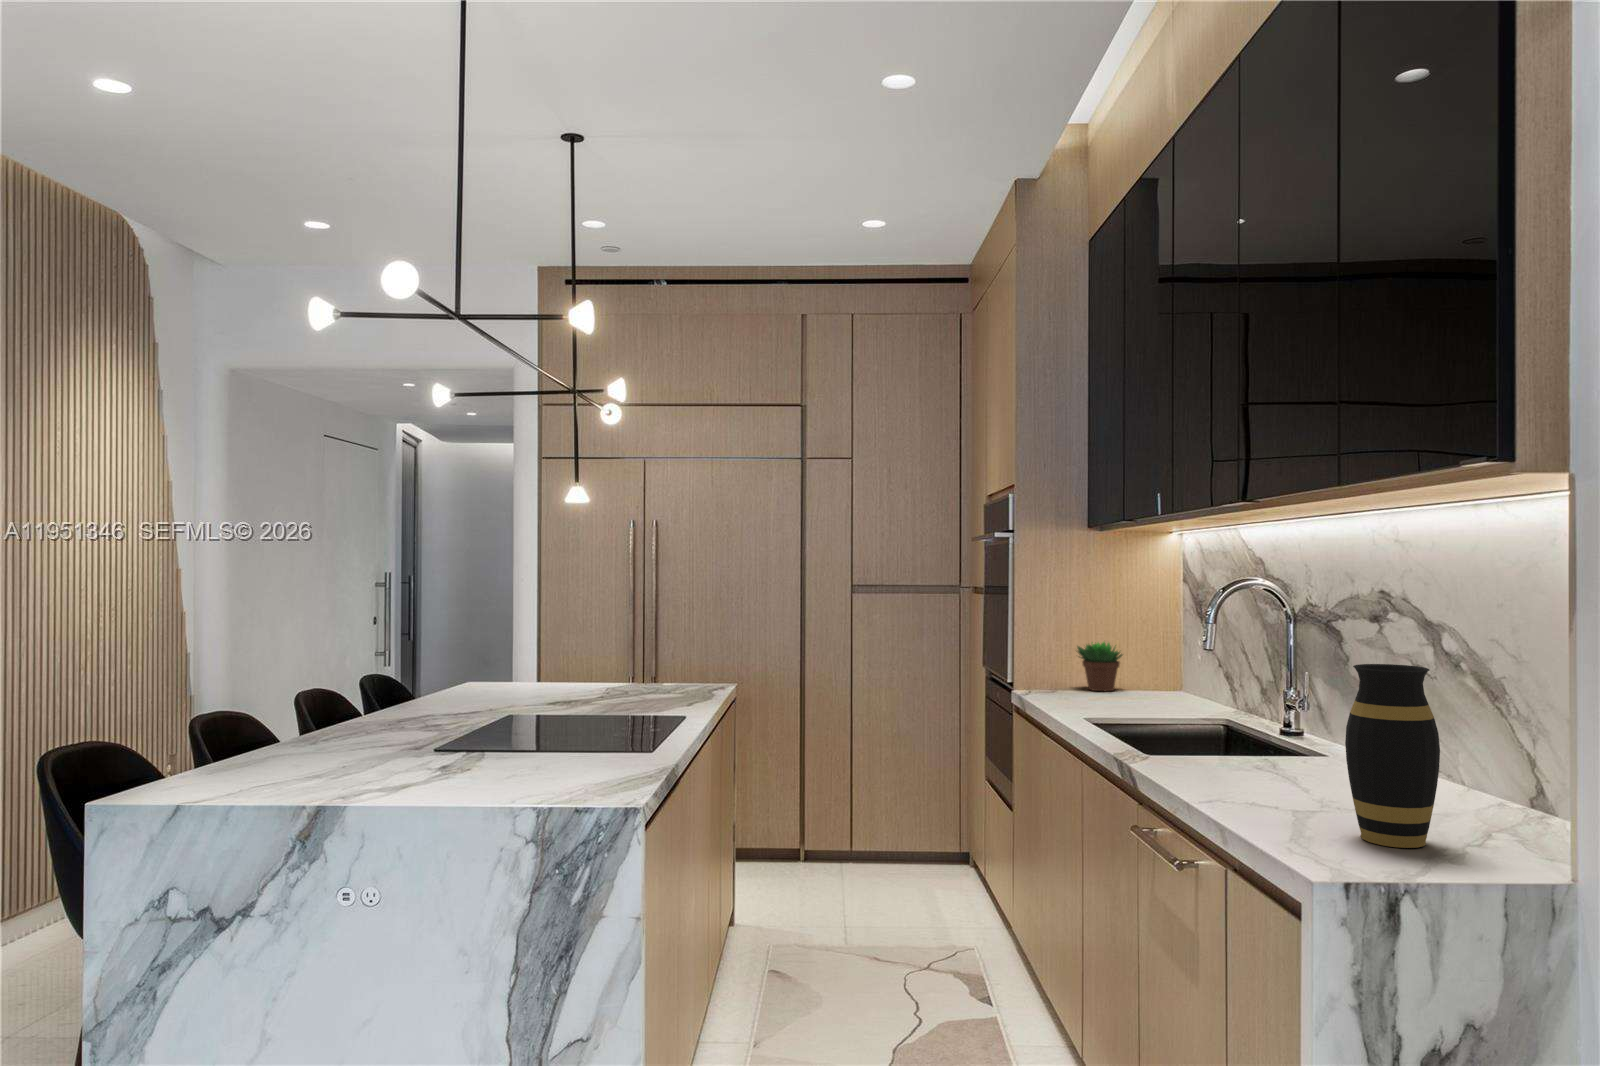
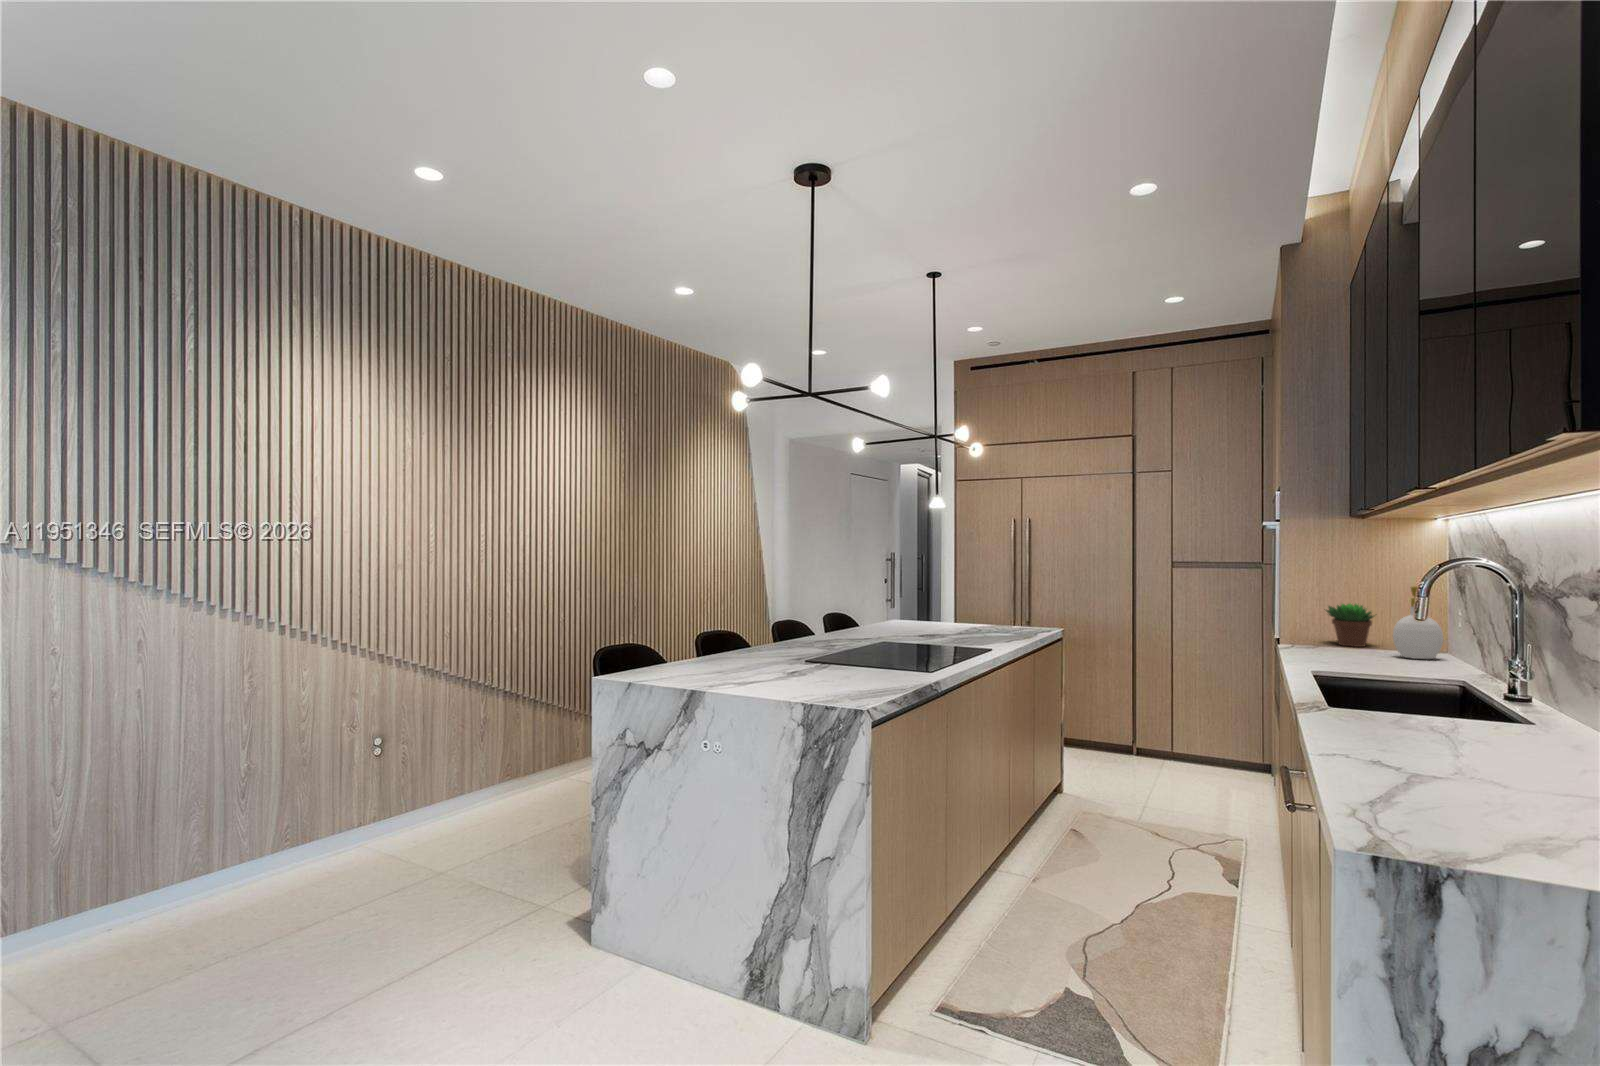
soap bottle: none [1148,620,1193,700] -> present [1393,586,1443,659]
vase: present [1345,664,1440,848] -> none [1436,652,1546,837]

